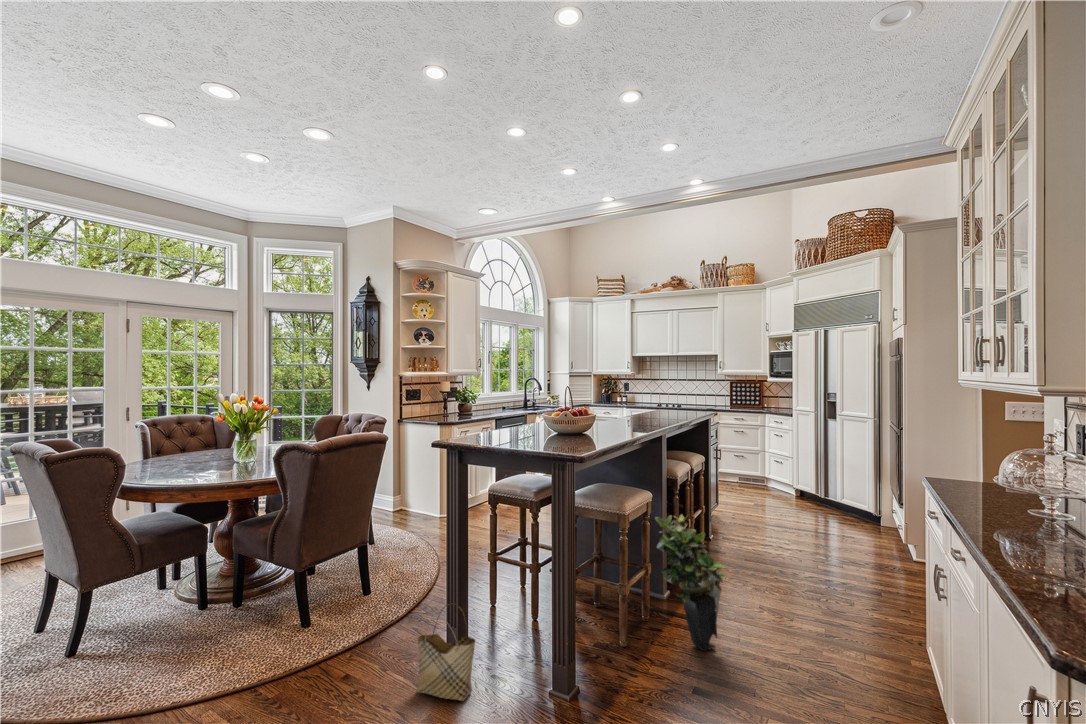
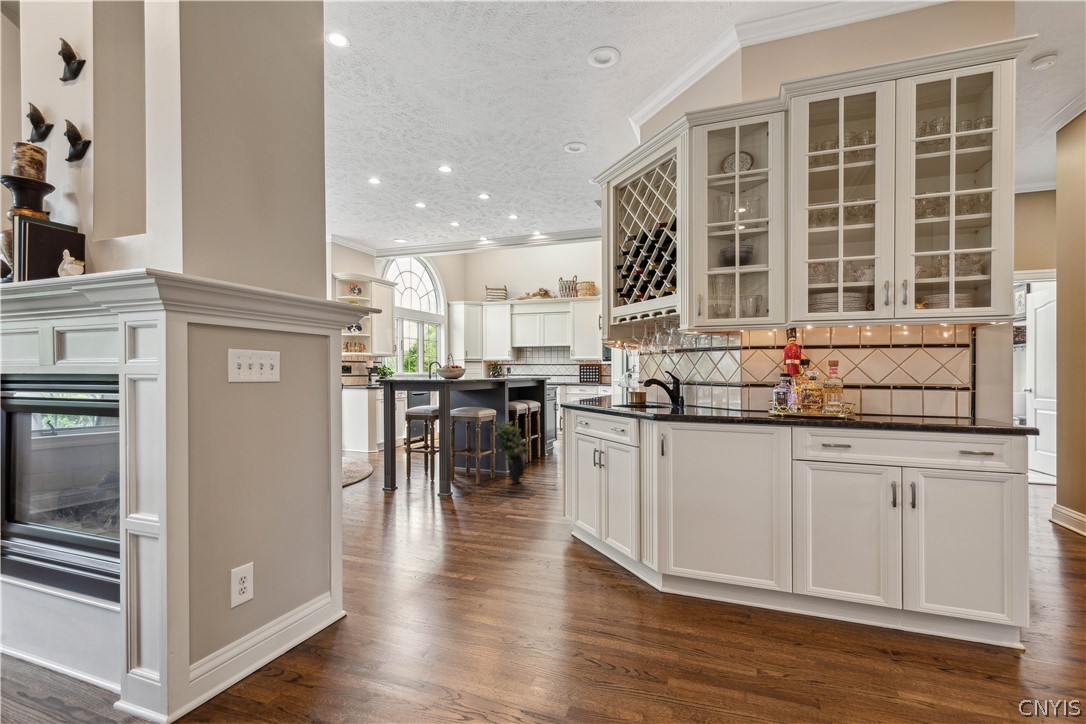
woven basket: present [417,603,475,701] -> none [370,457,400,498]

